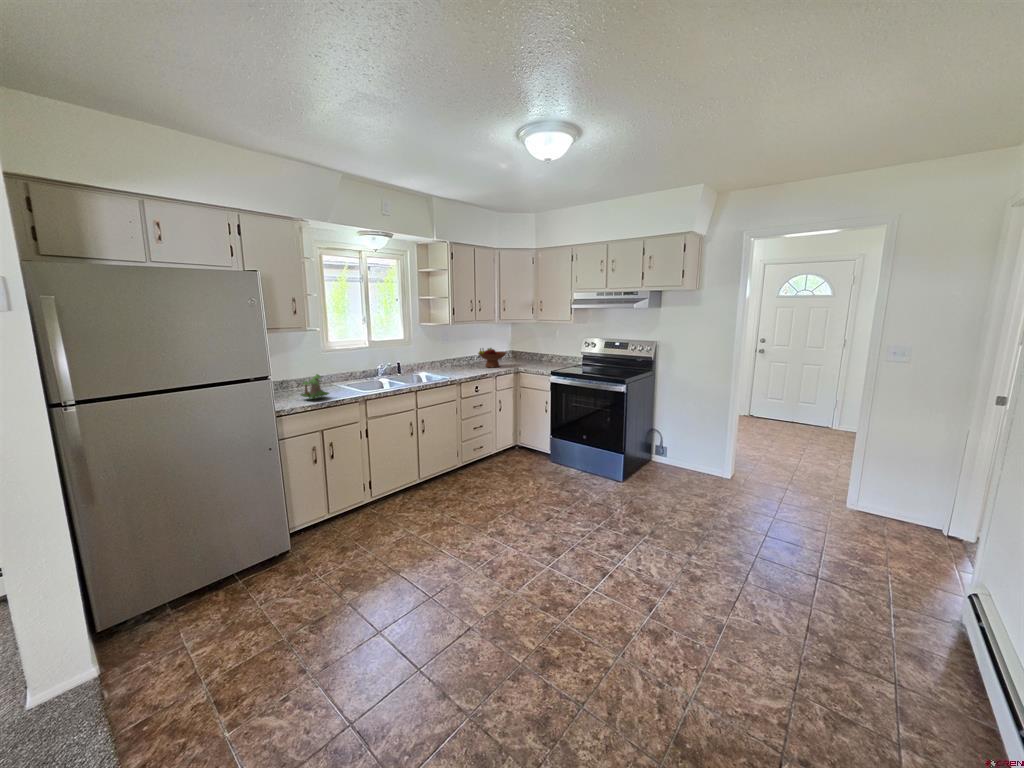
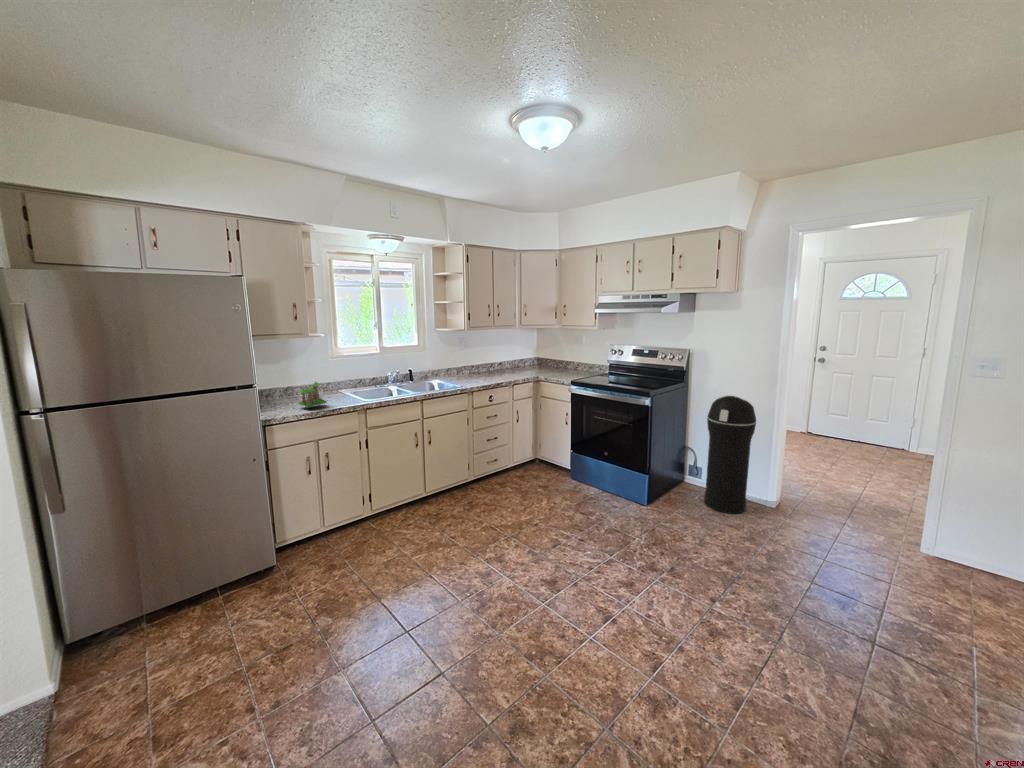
fruit bowl: present [478,348,507,368] -> none [496,355,527,376]
trash can: none [671,382,716,485] -> present [704,396,756,514]

